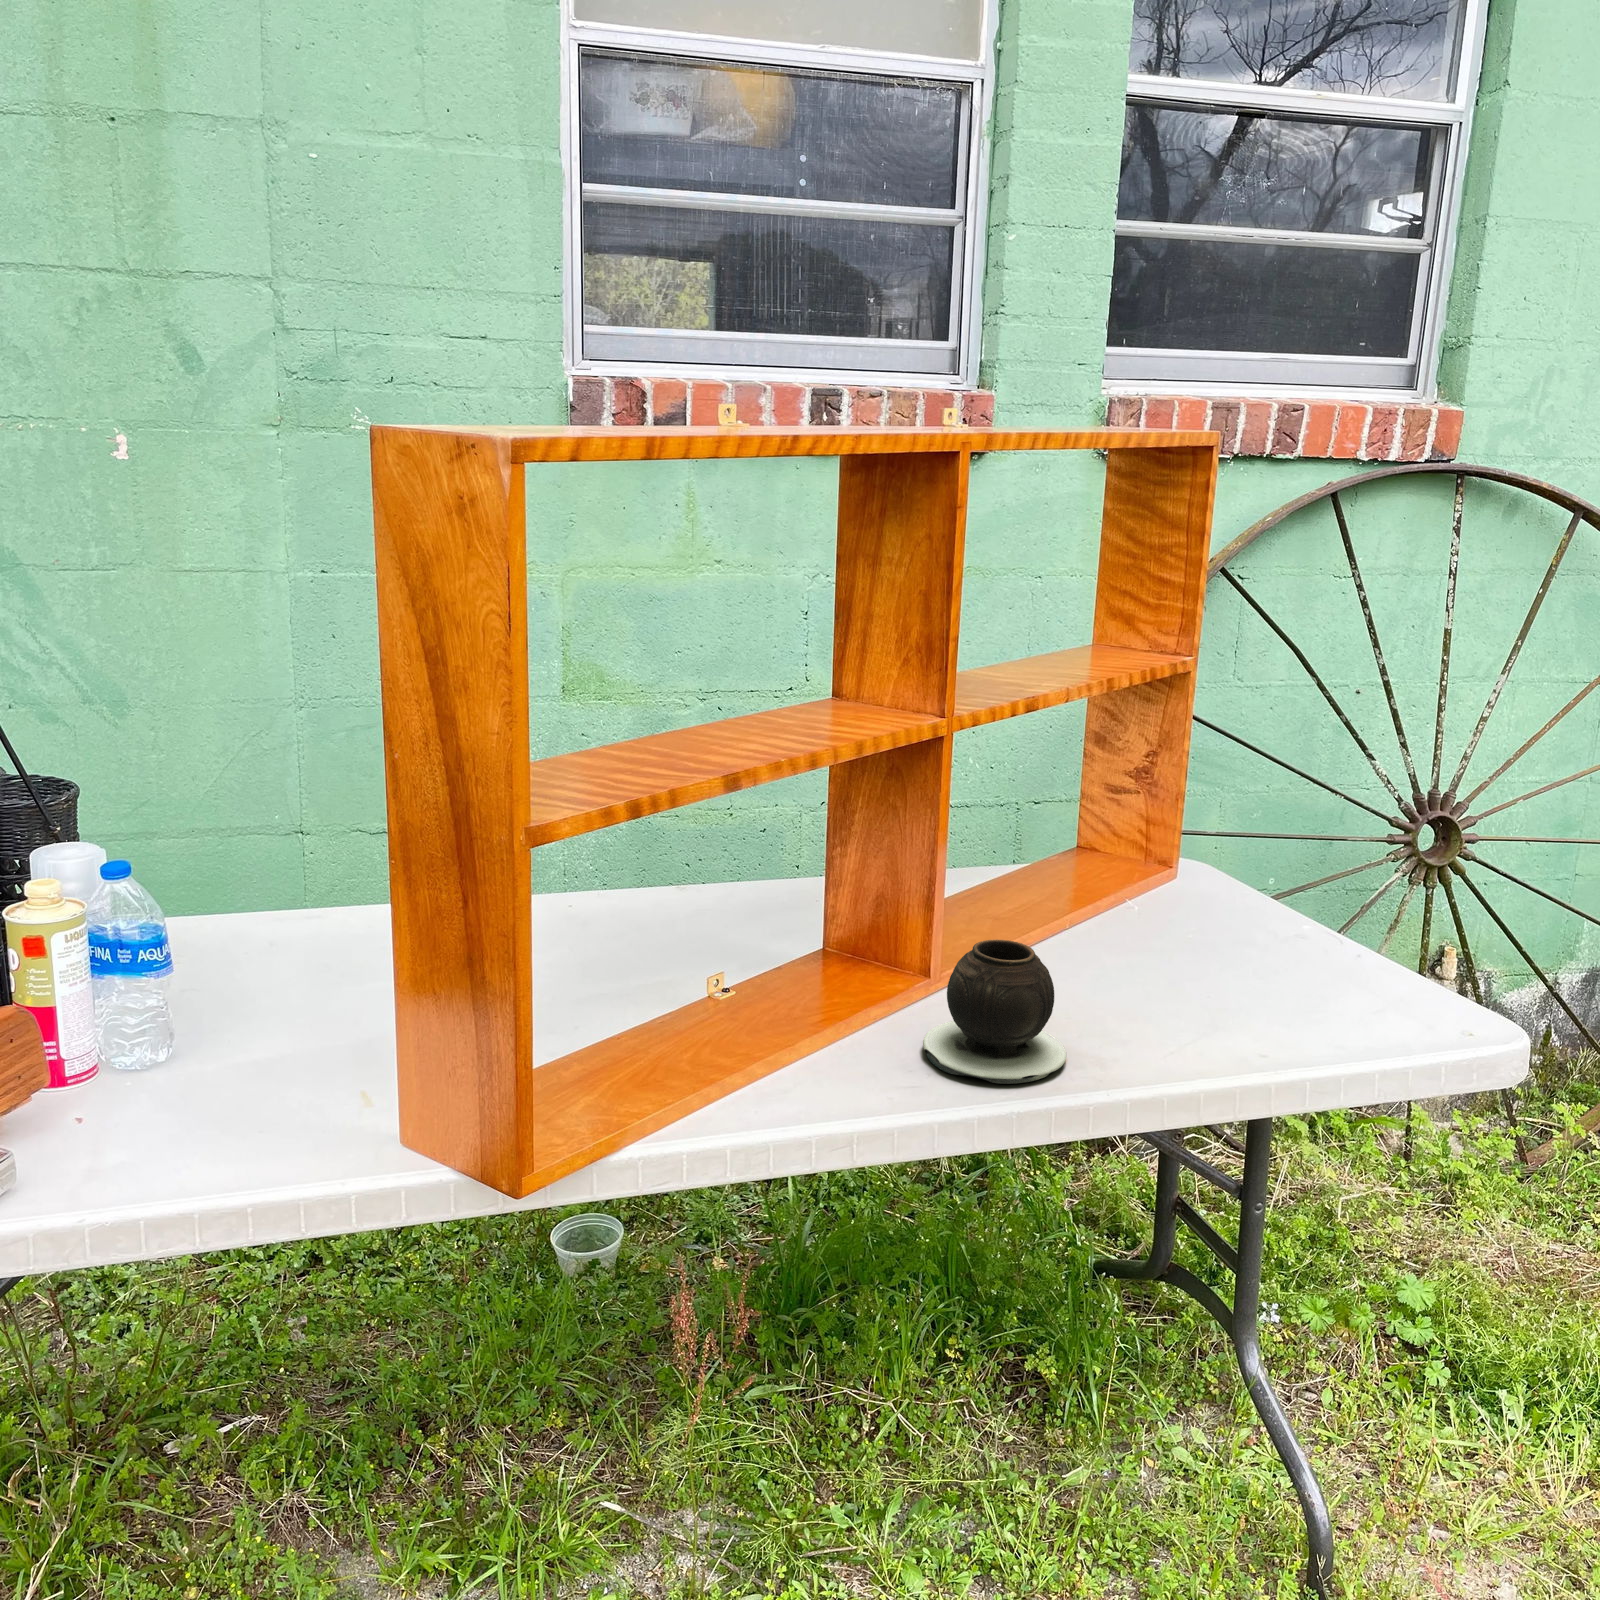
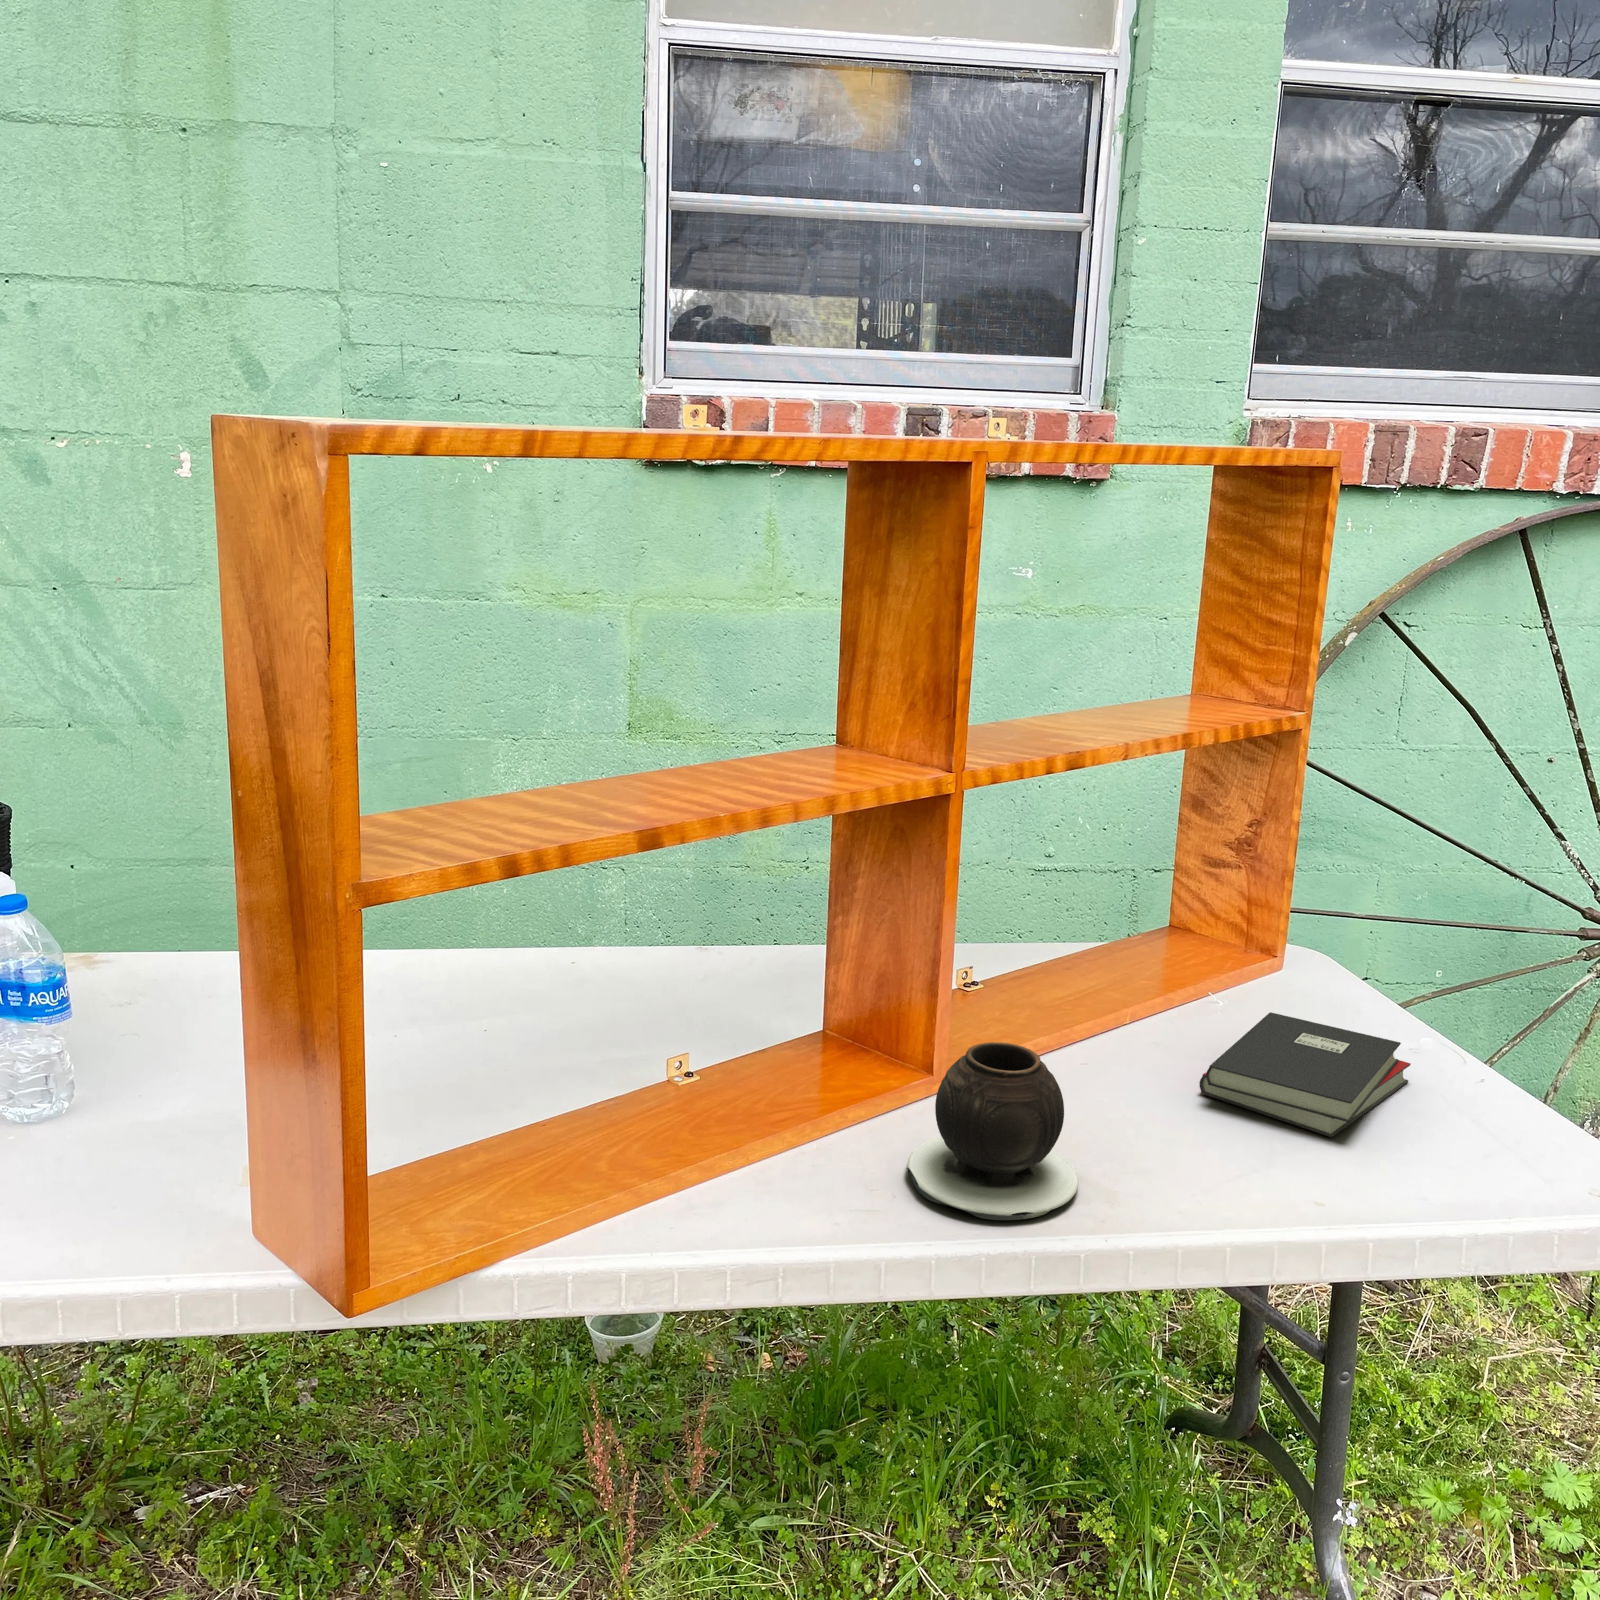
hardback book: none [1137,911,1300,1005] -> present [1199,1012,1411,1137]

